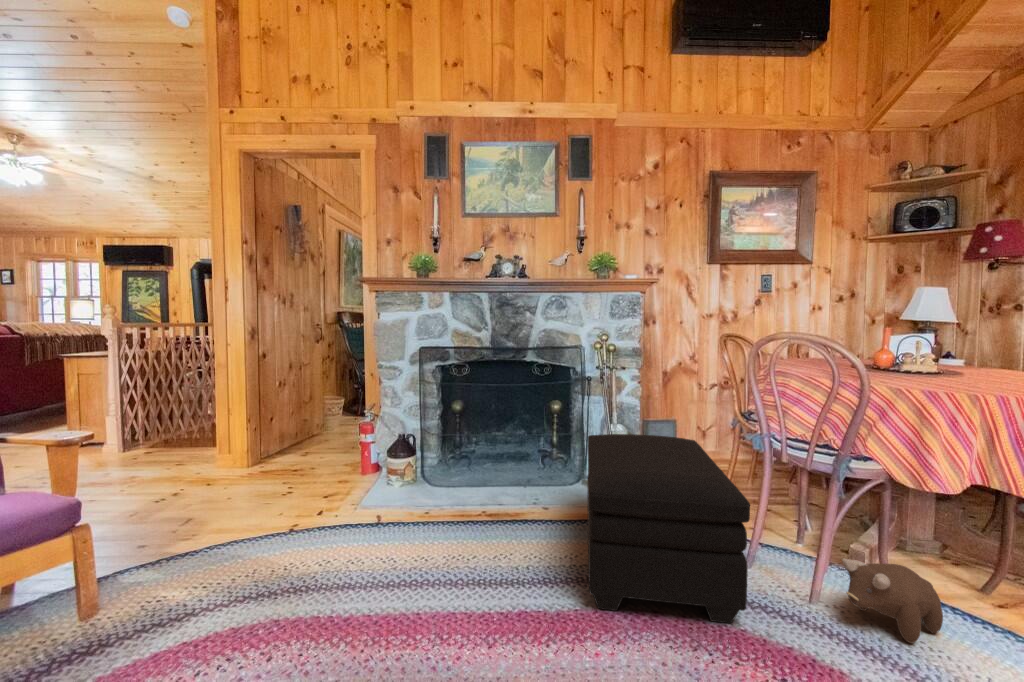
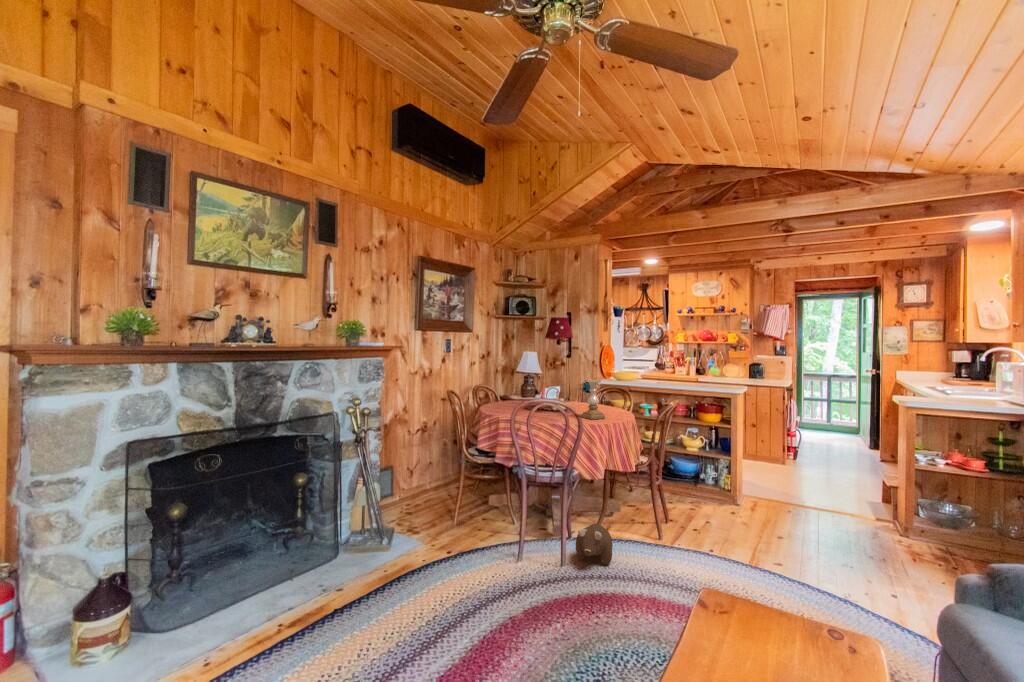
candle holder: none [929,319,984,391] -> present [581,380,605,419]
ottoman: present [587,434,750,623] -> none [388,482,556,640]

